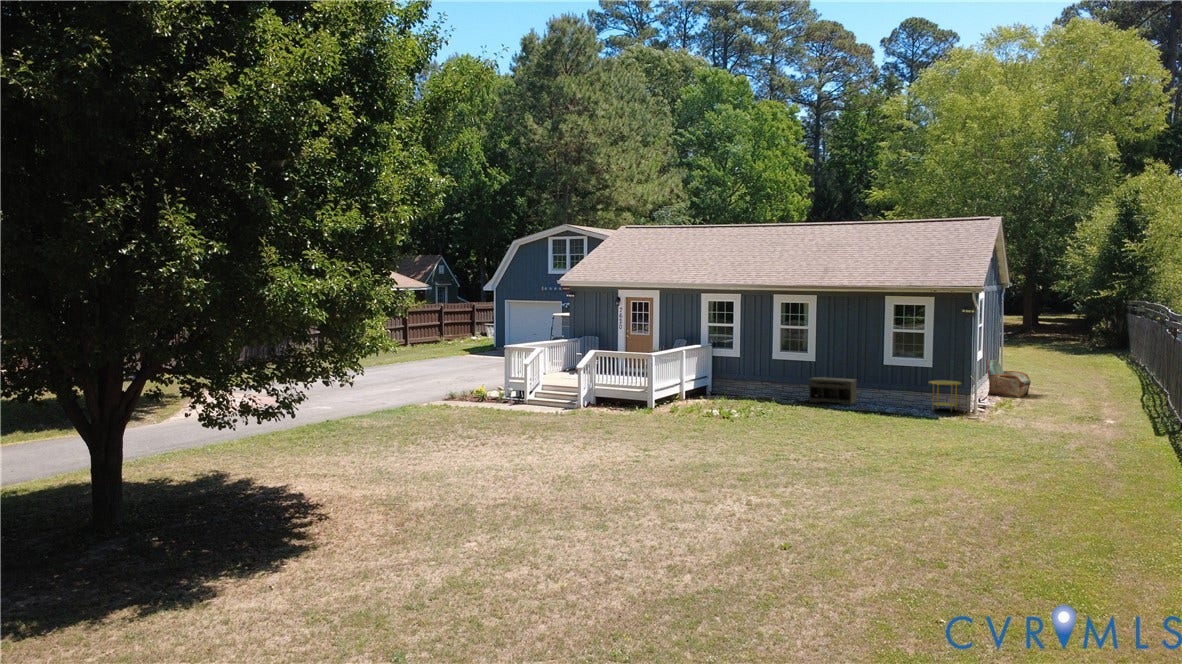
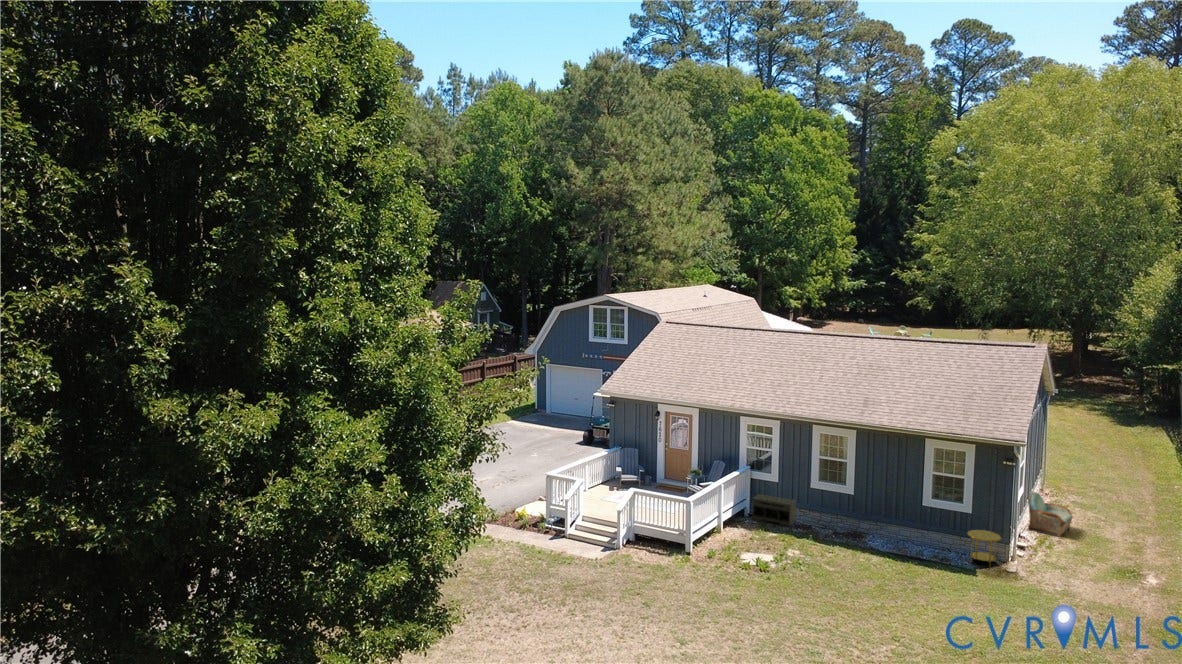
bench: present [809,377,857,405] -> present [753,494,796,526]

